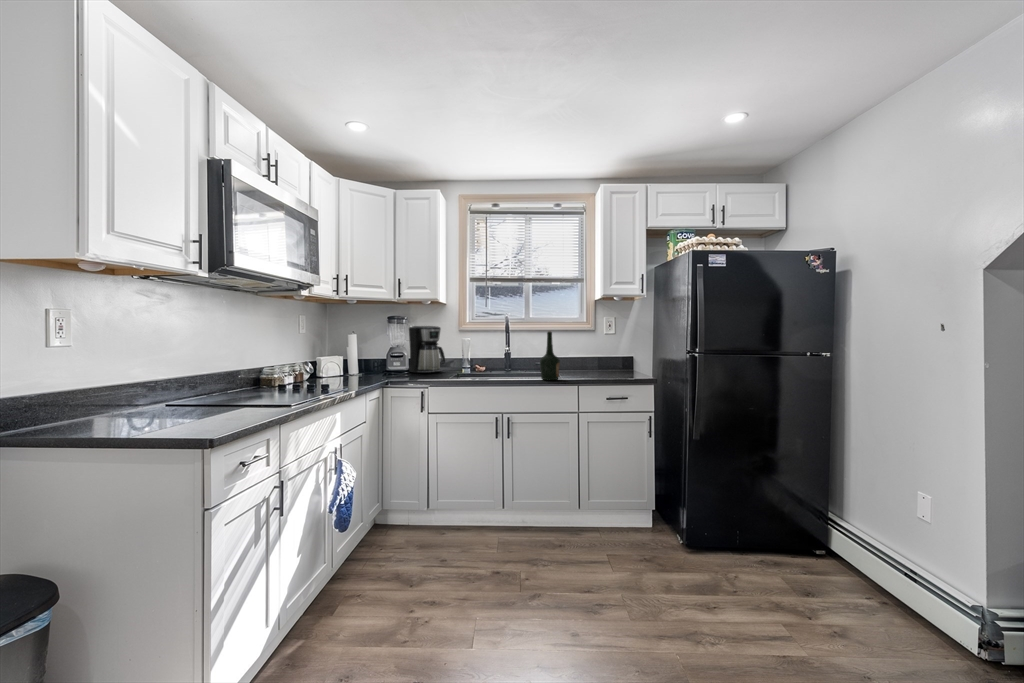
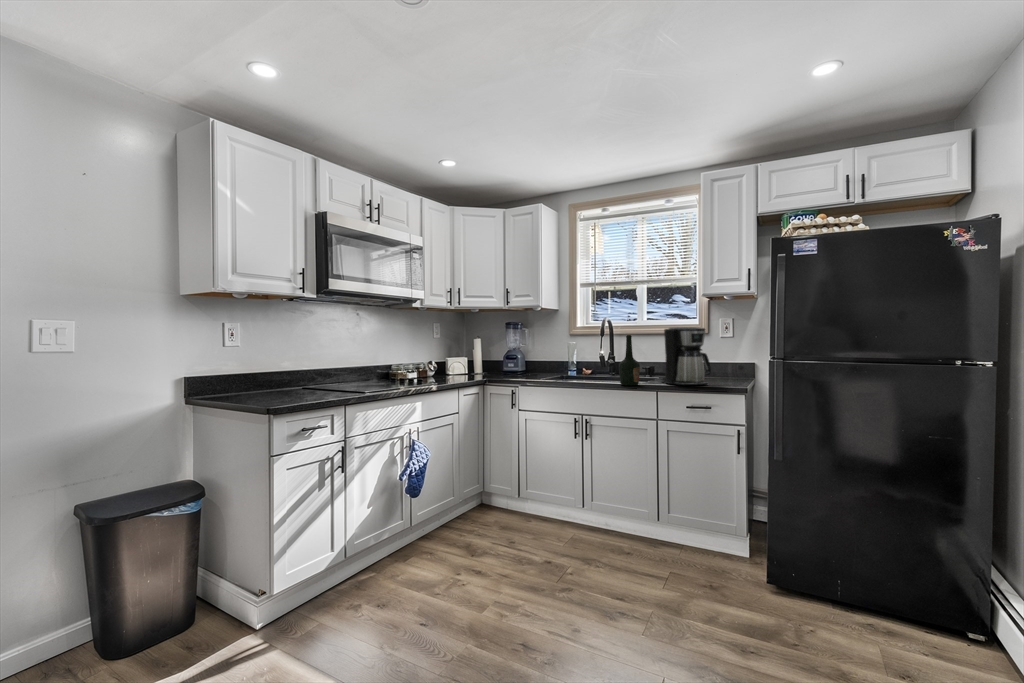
coffee maker: present [407,326,445,373] -> present [661,327,711,385]

